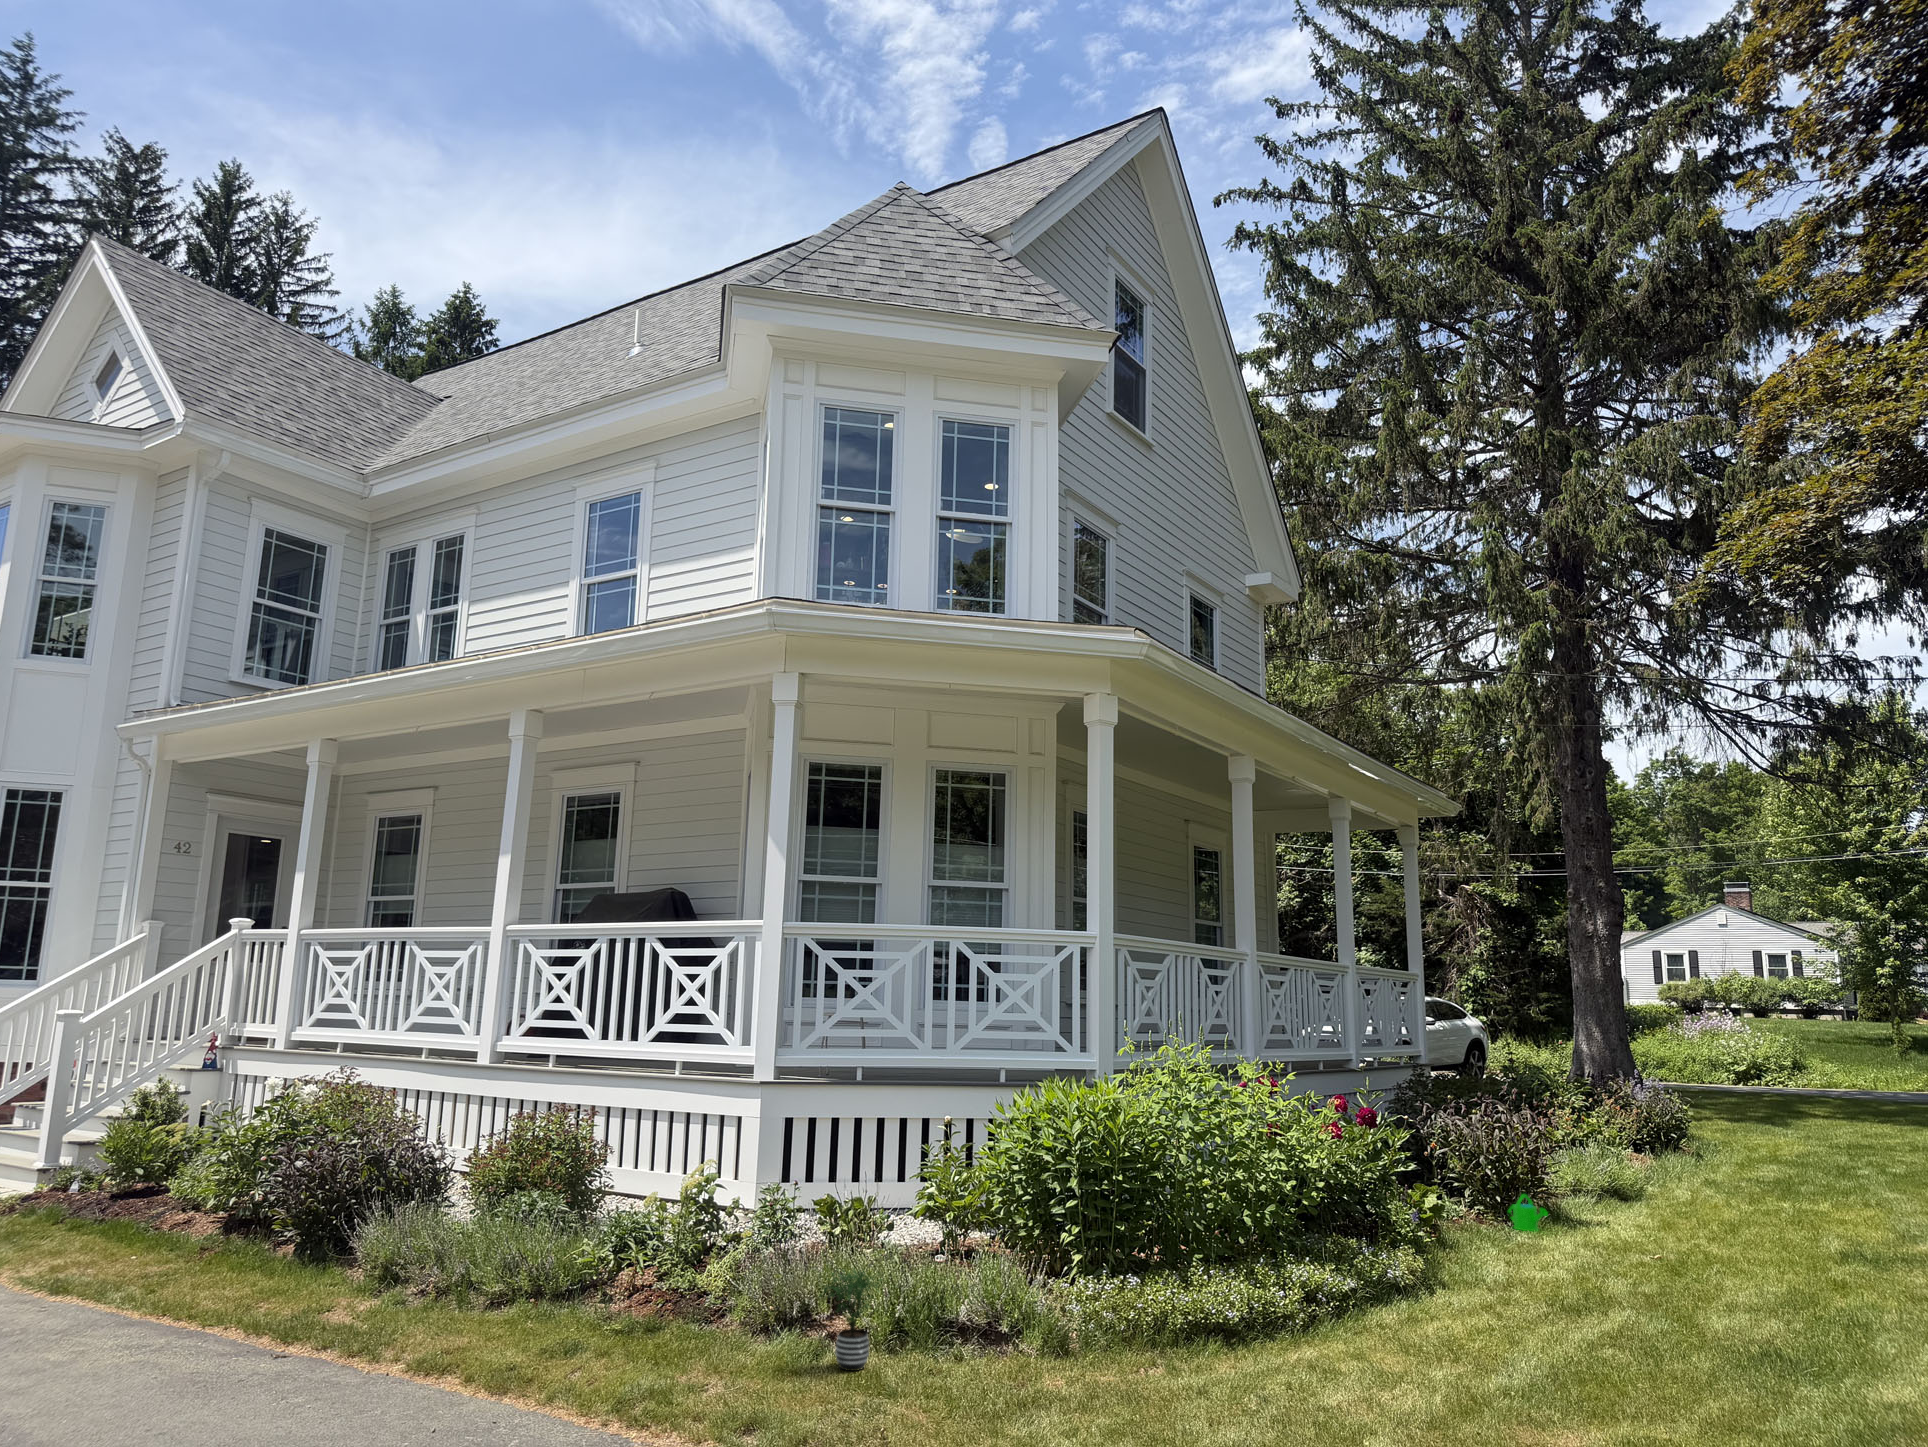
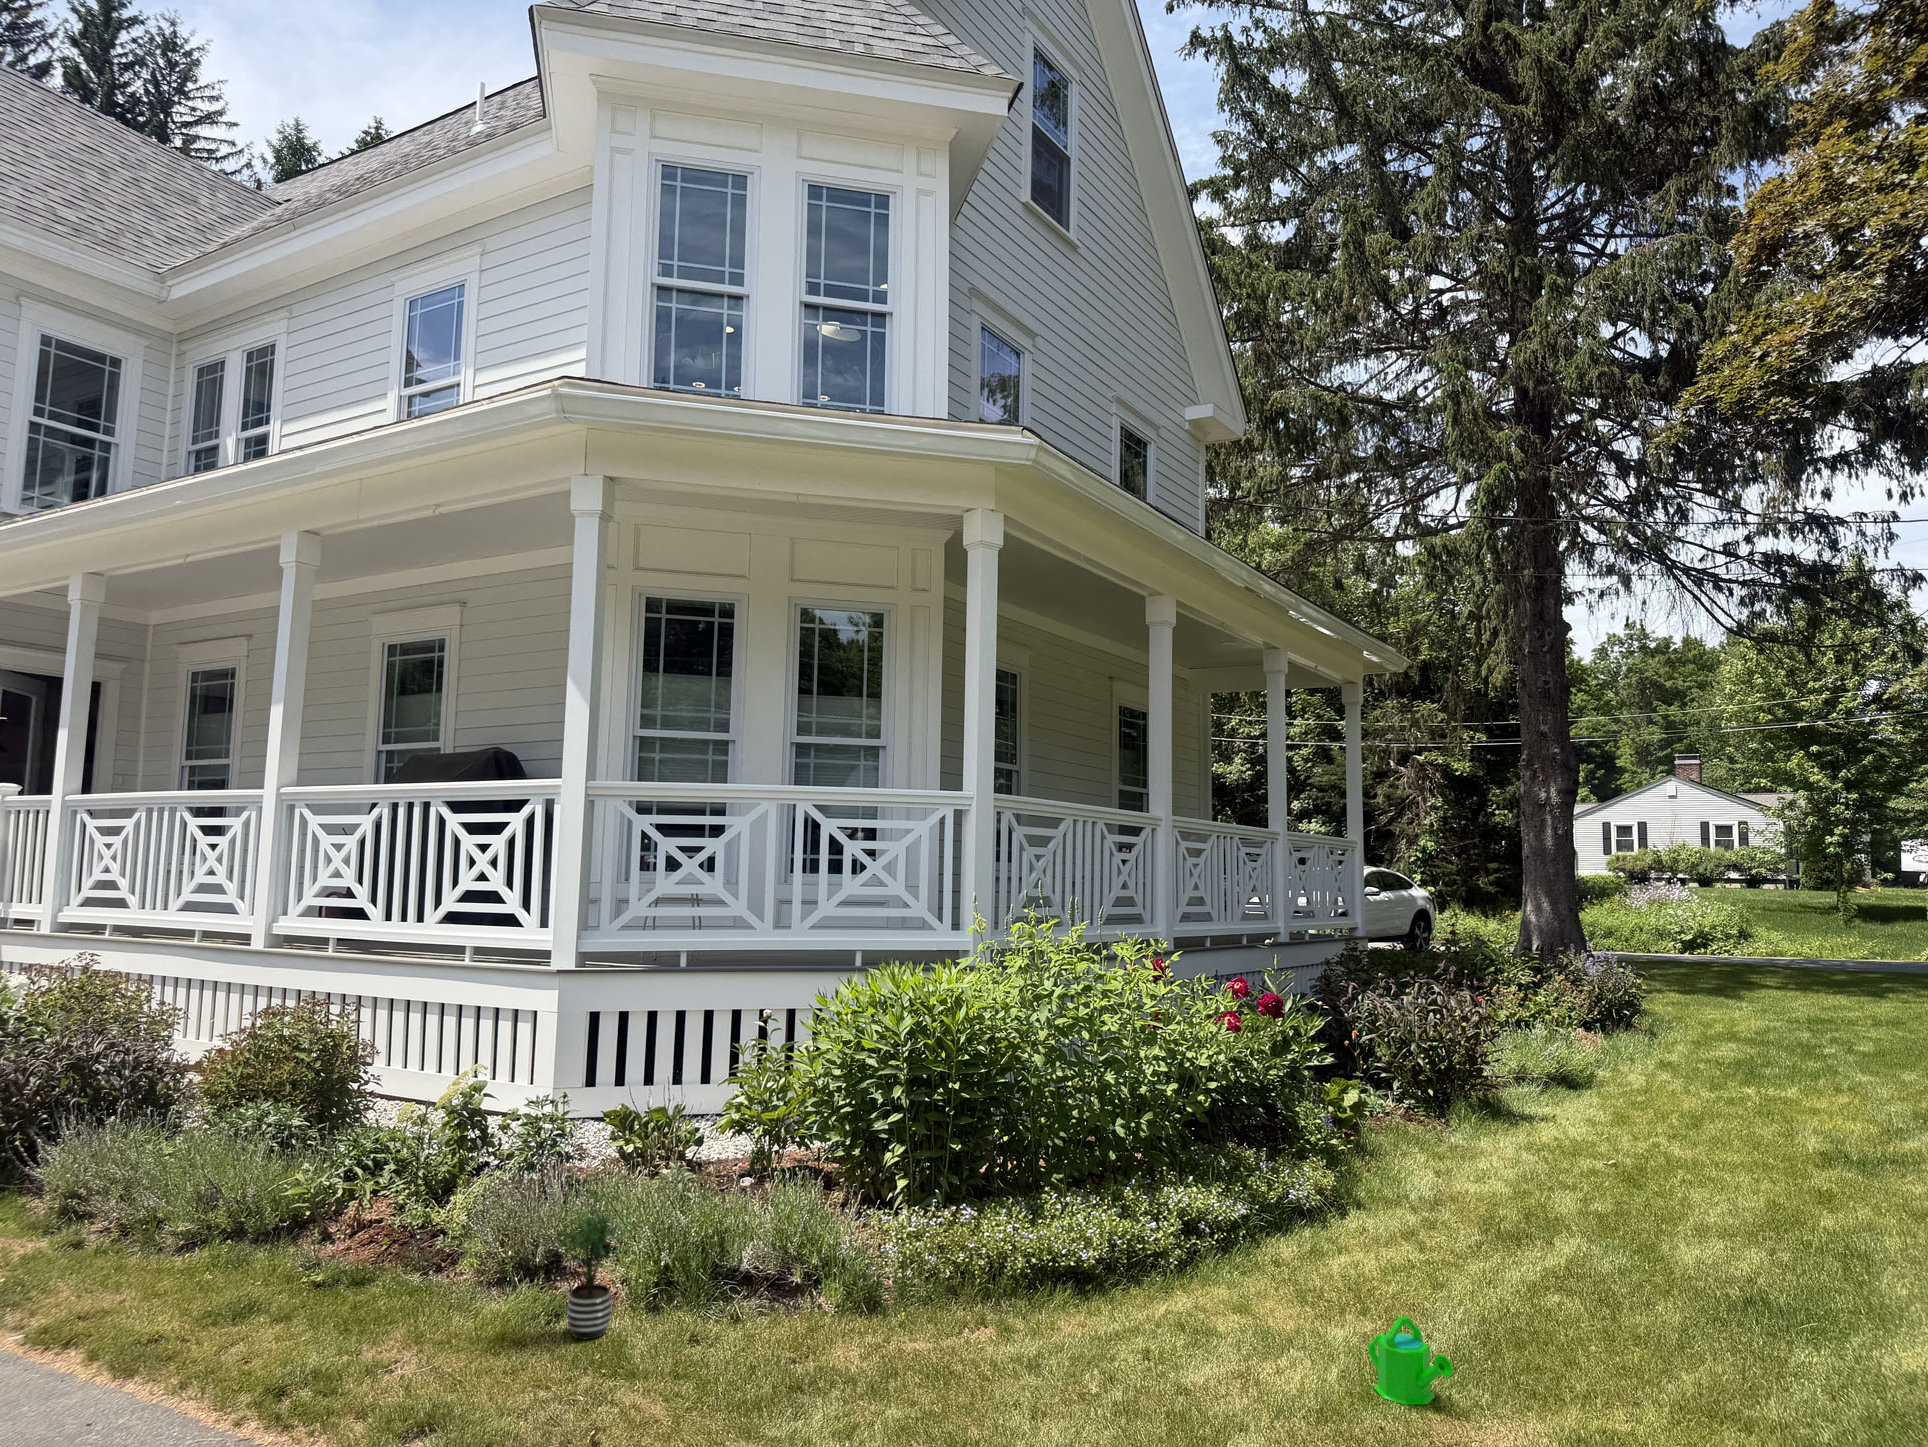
watering can: present [1508,1194,1548,1231] -> present [1368,1316,1453,1405]

